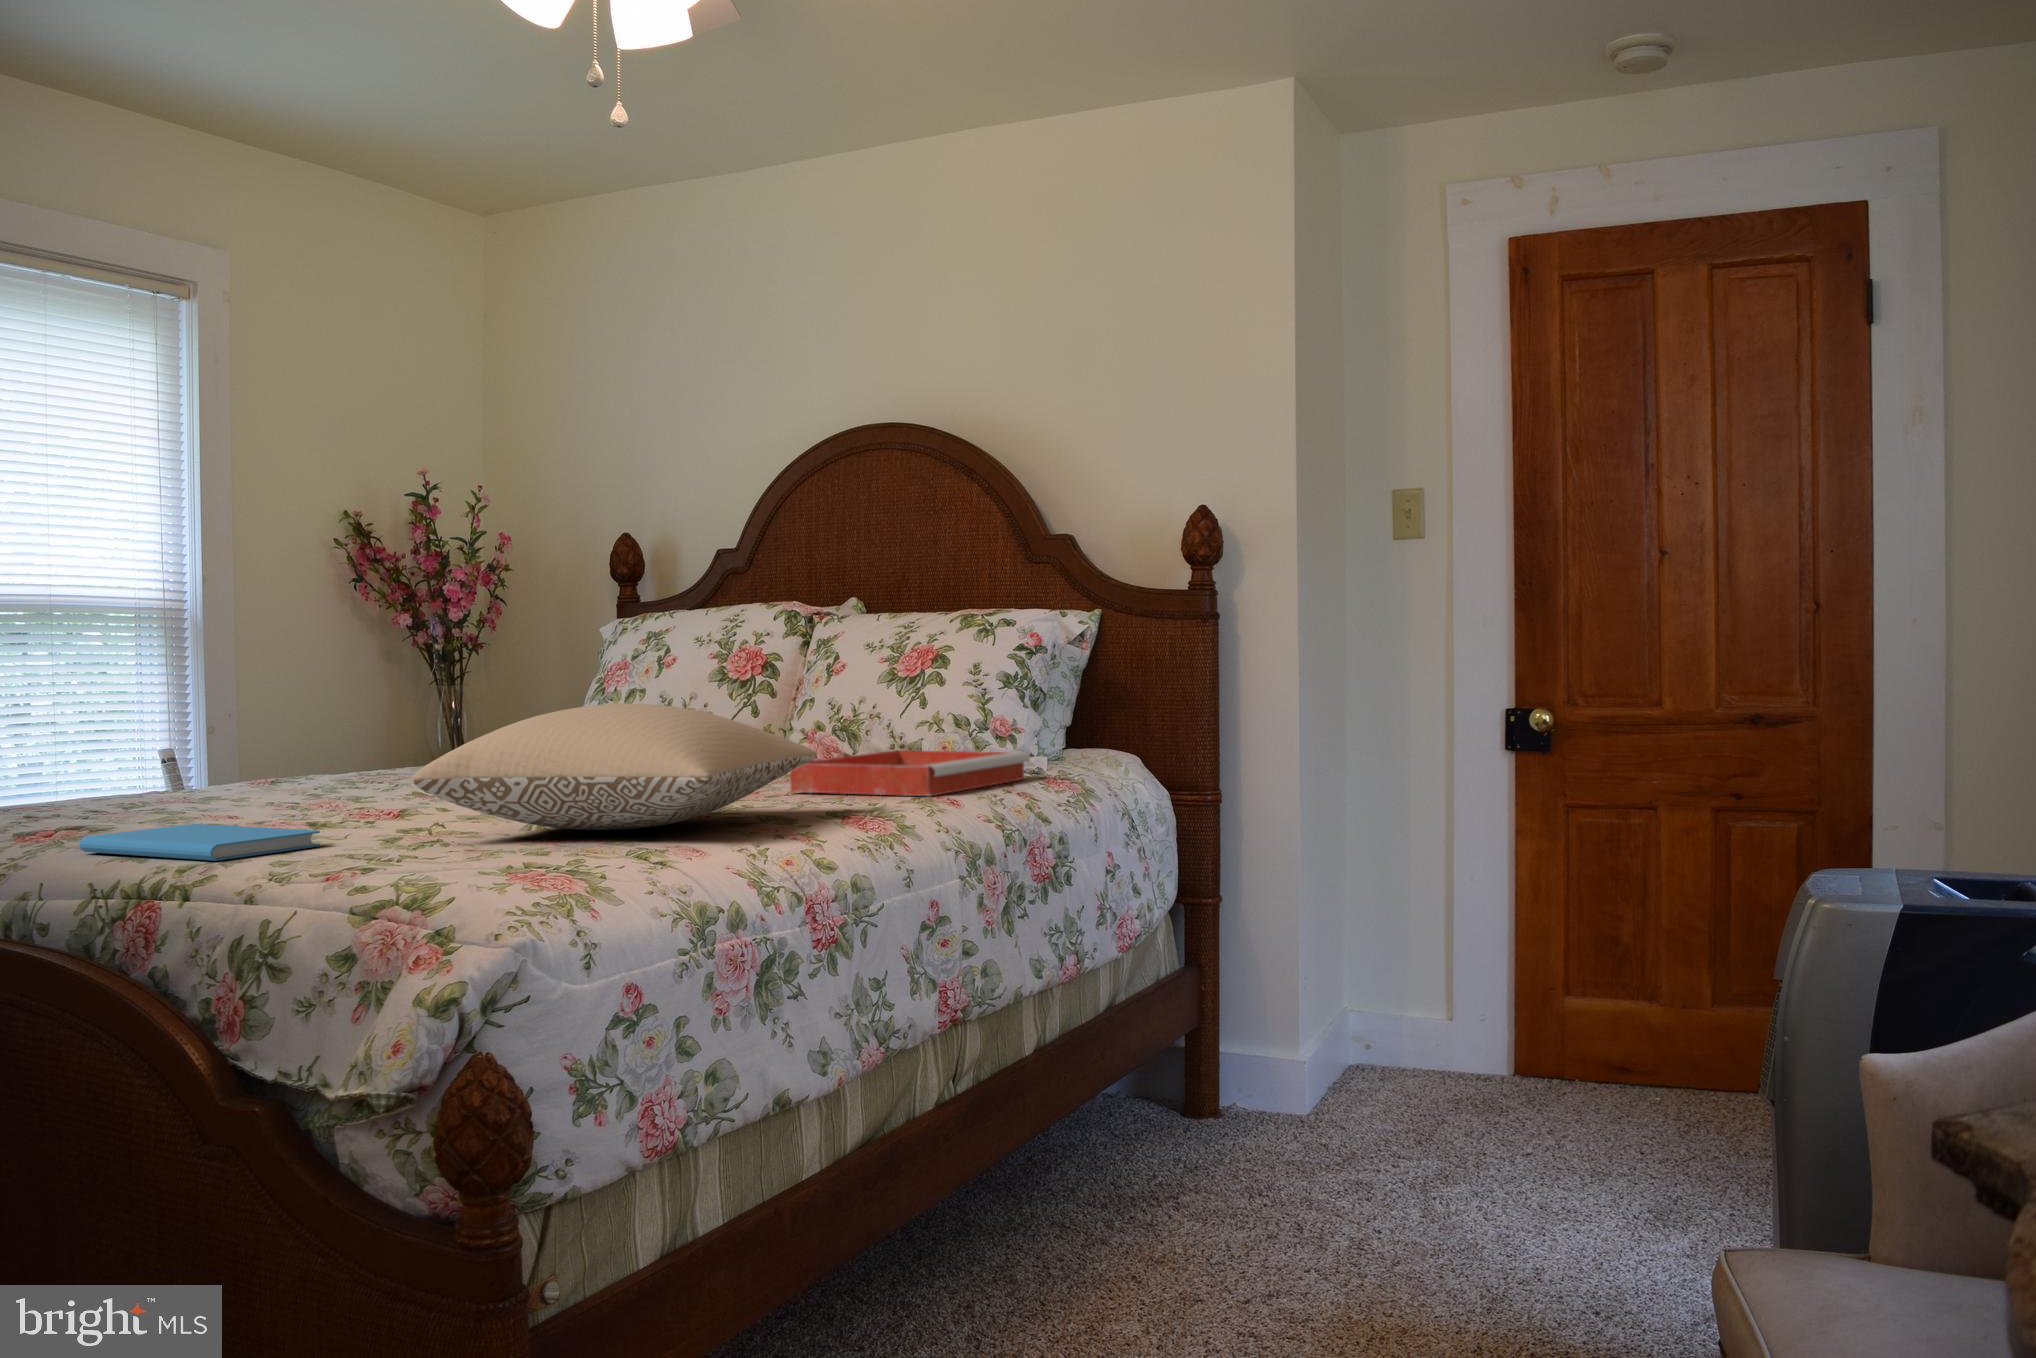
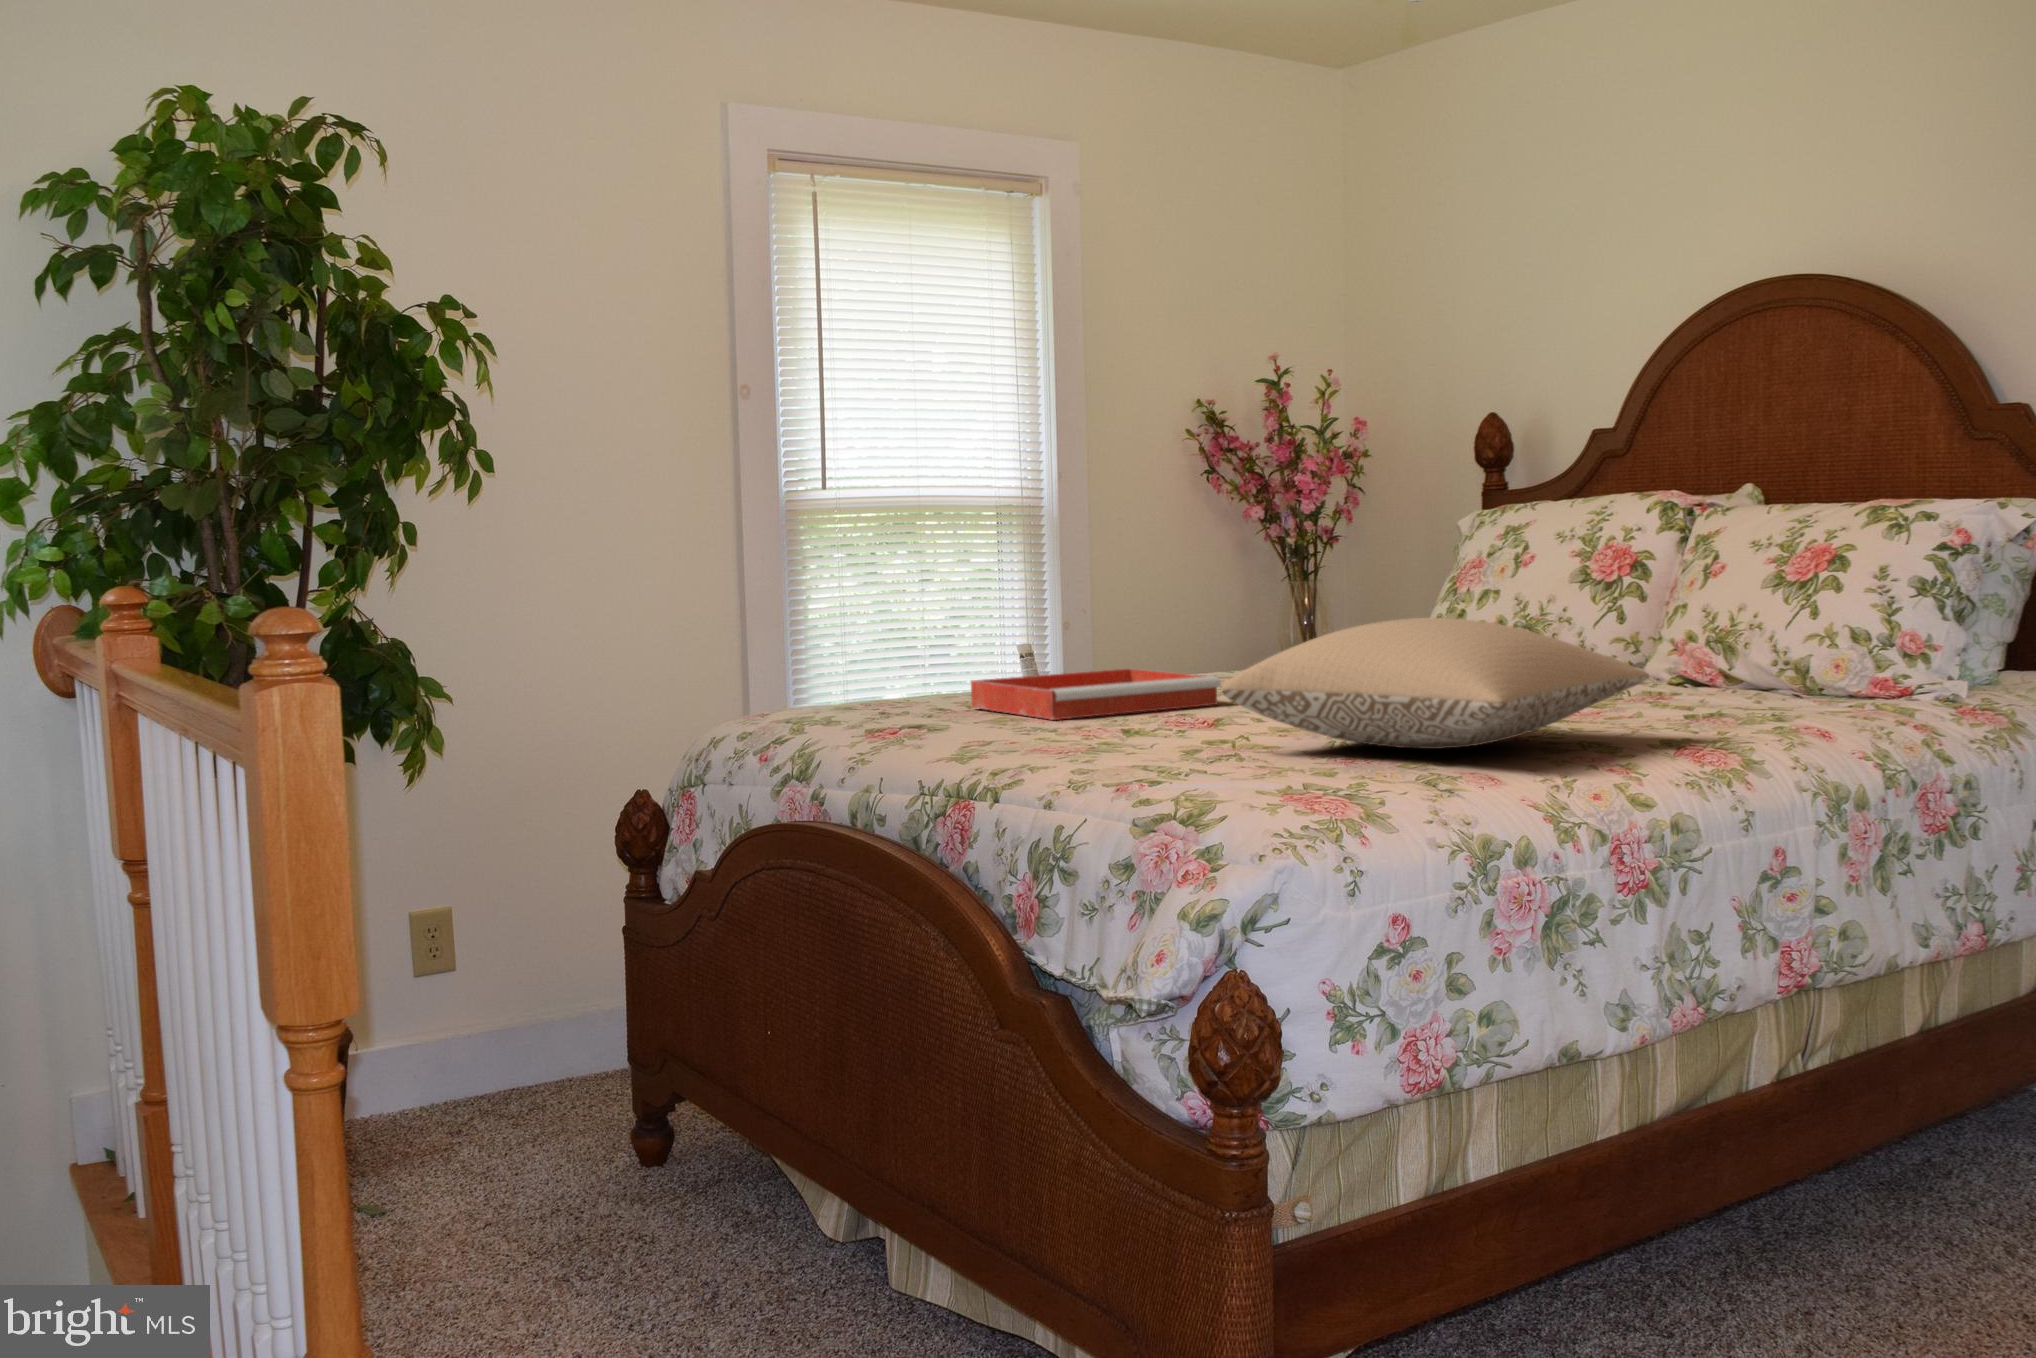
tray: present [790,750,1030,796] -> present [971,669,1221,720]
book: present [79,824,320,861] -> none [957,718,1145,757]

